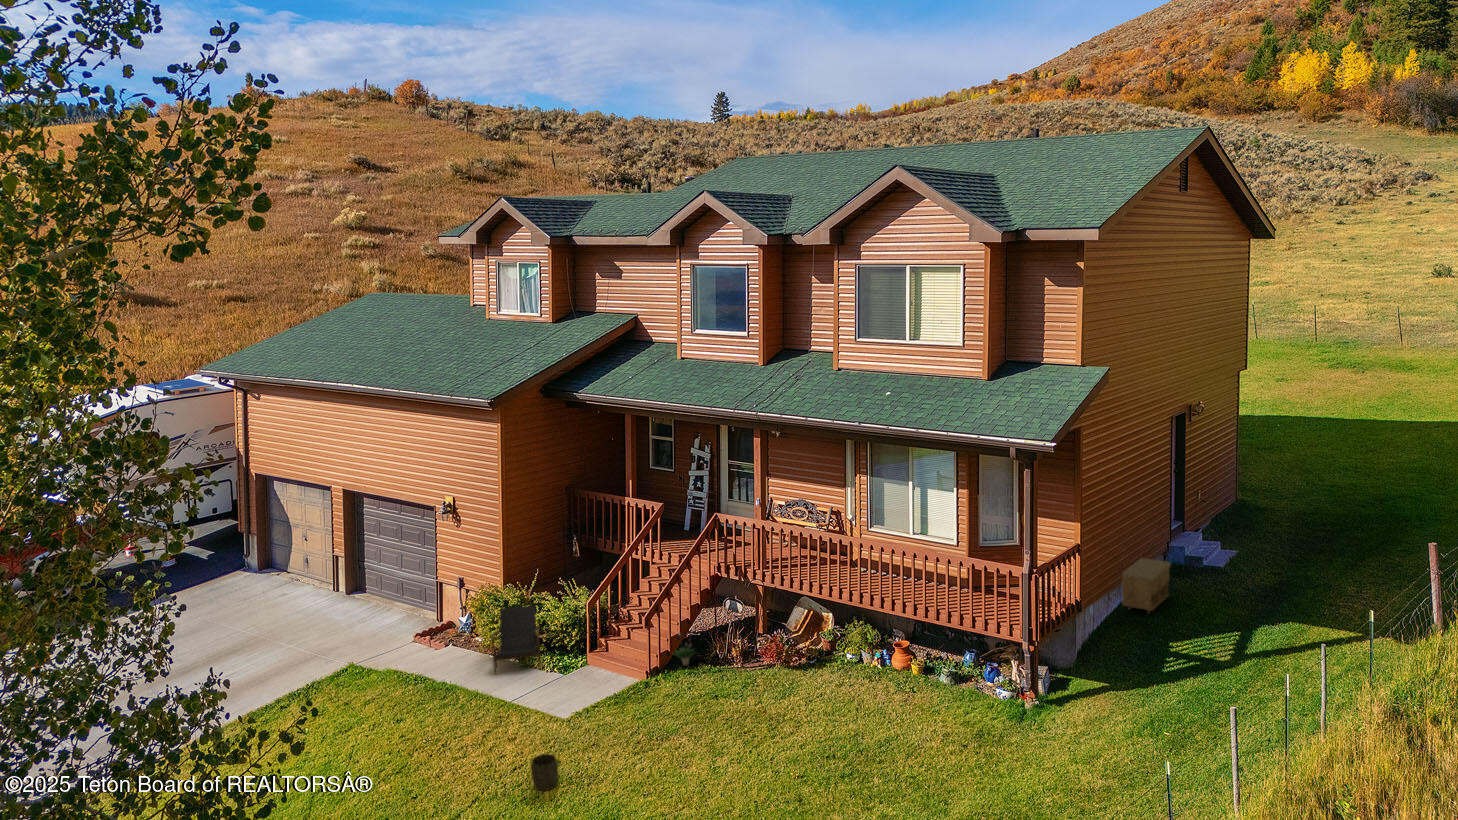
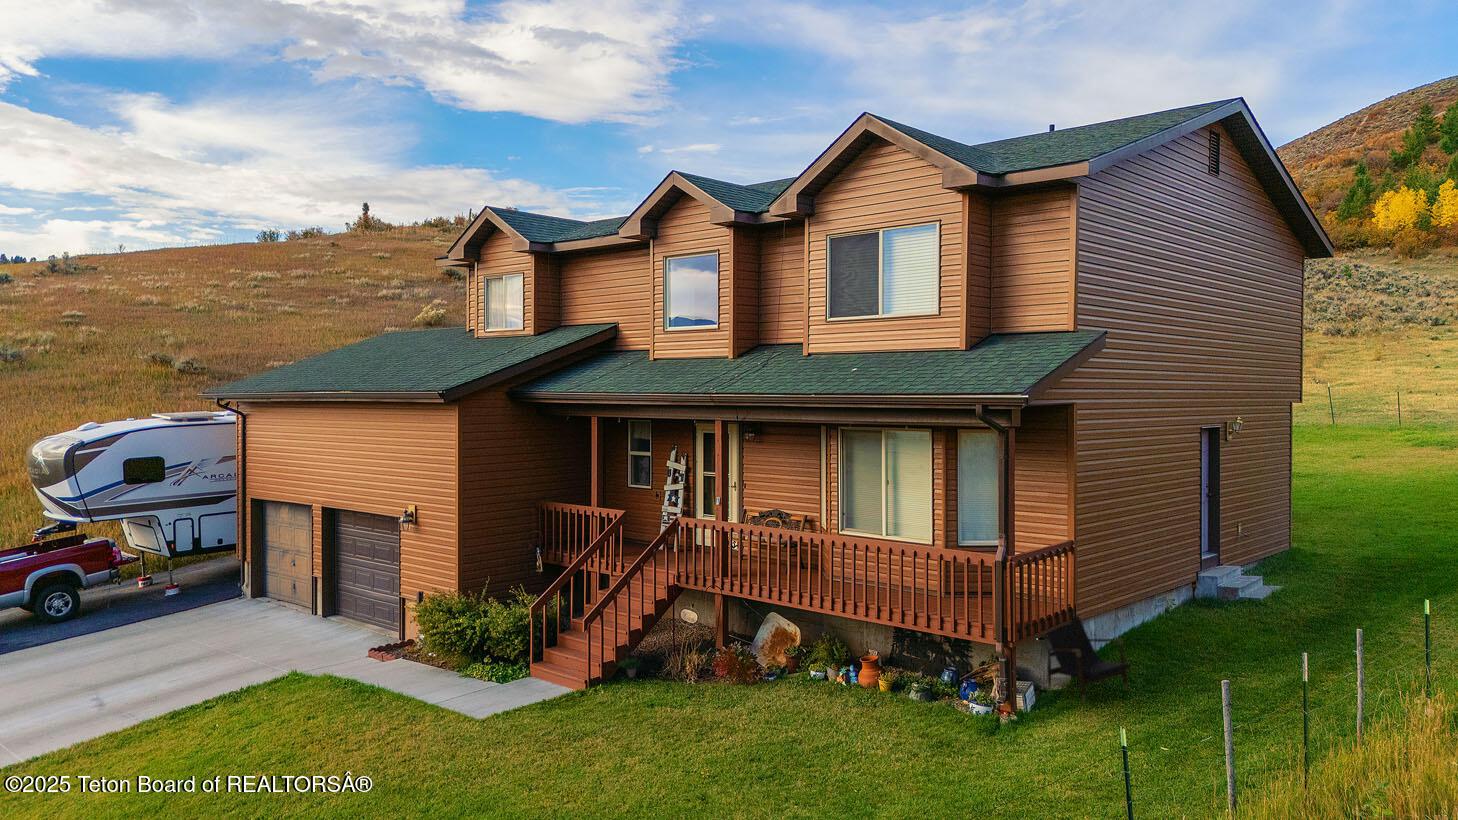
storage bench: present [1122,558,1171,613] -> none [1126,576,1183,634]
lounge chair: present [491,605,542,673] -> present [1047,615,1130,703]
woven basket: present [531,754,559,791] -> none [412,753,445,795]

